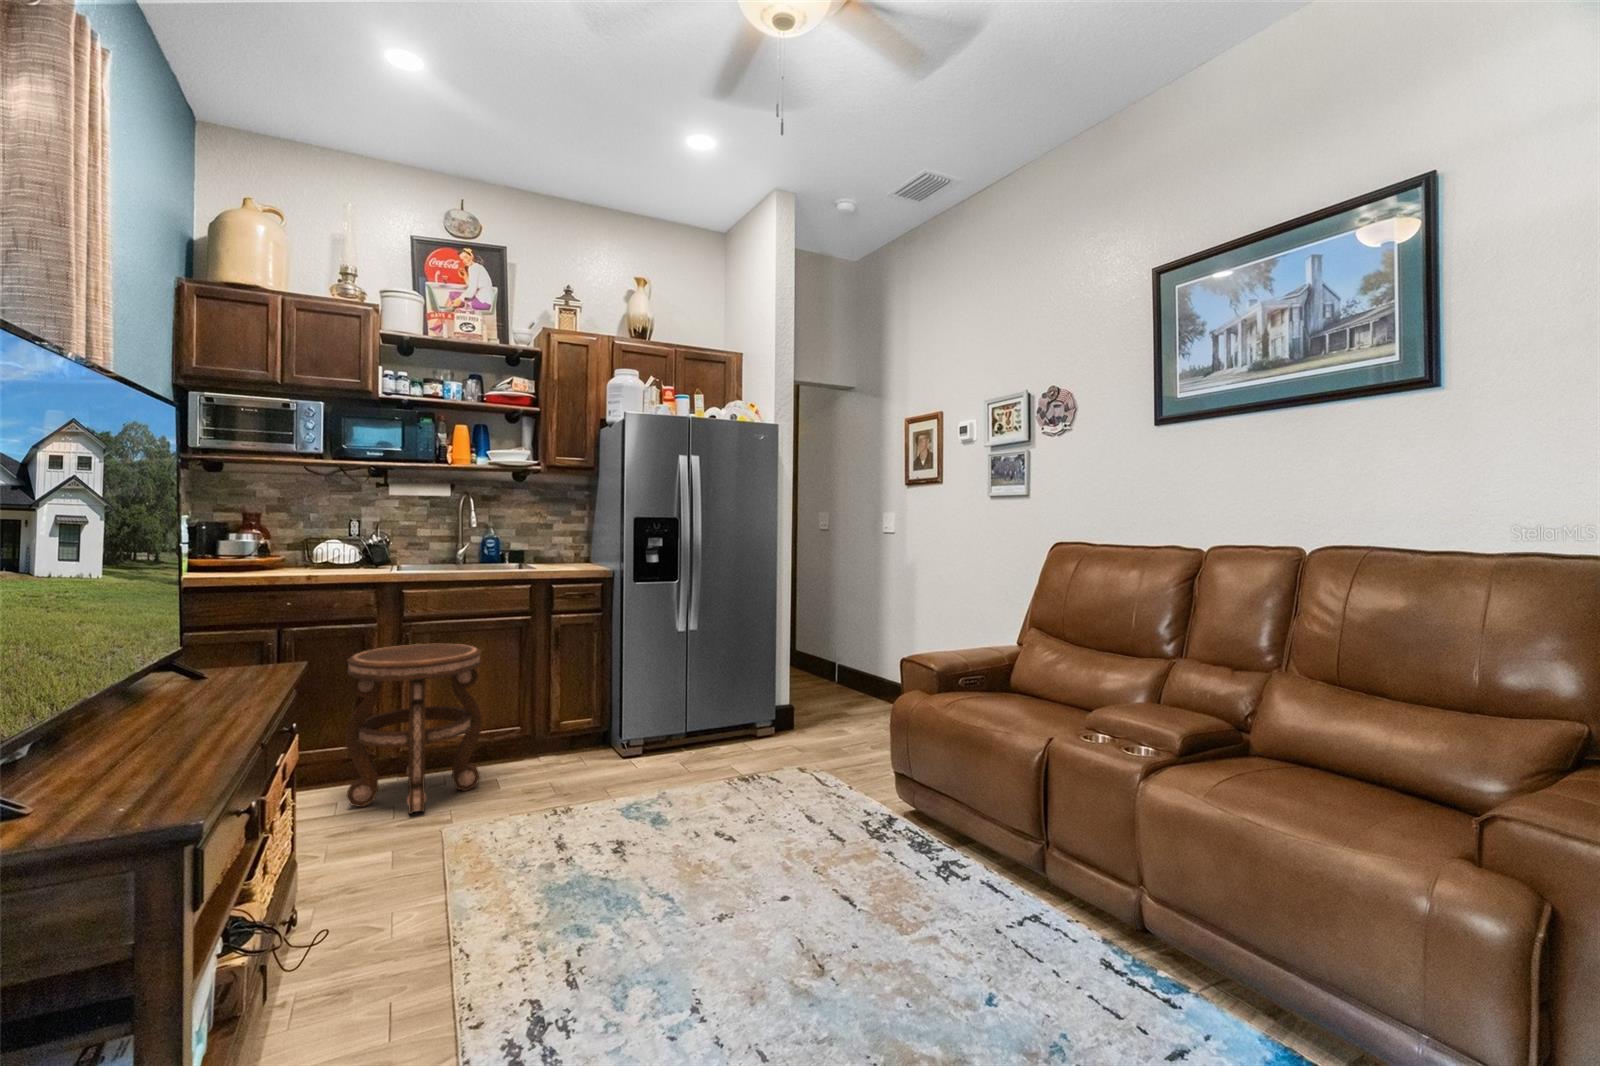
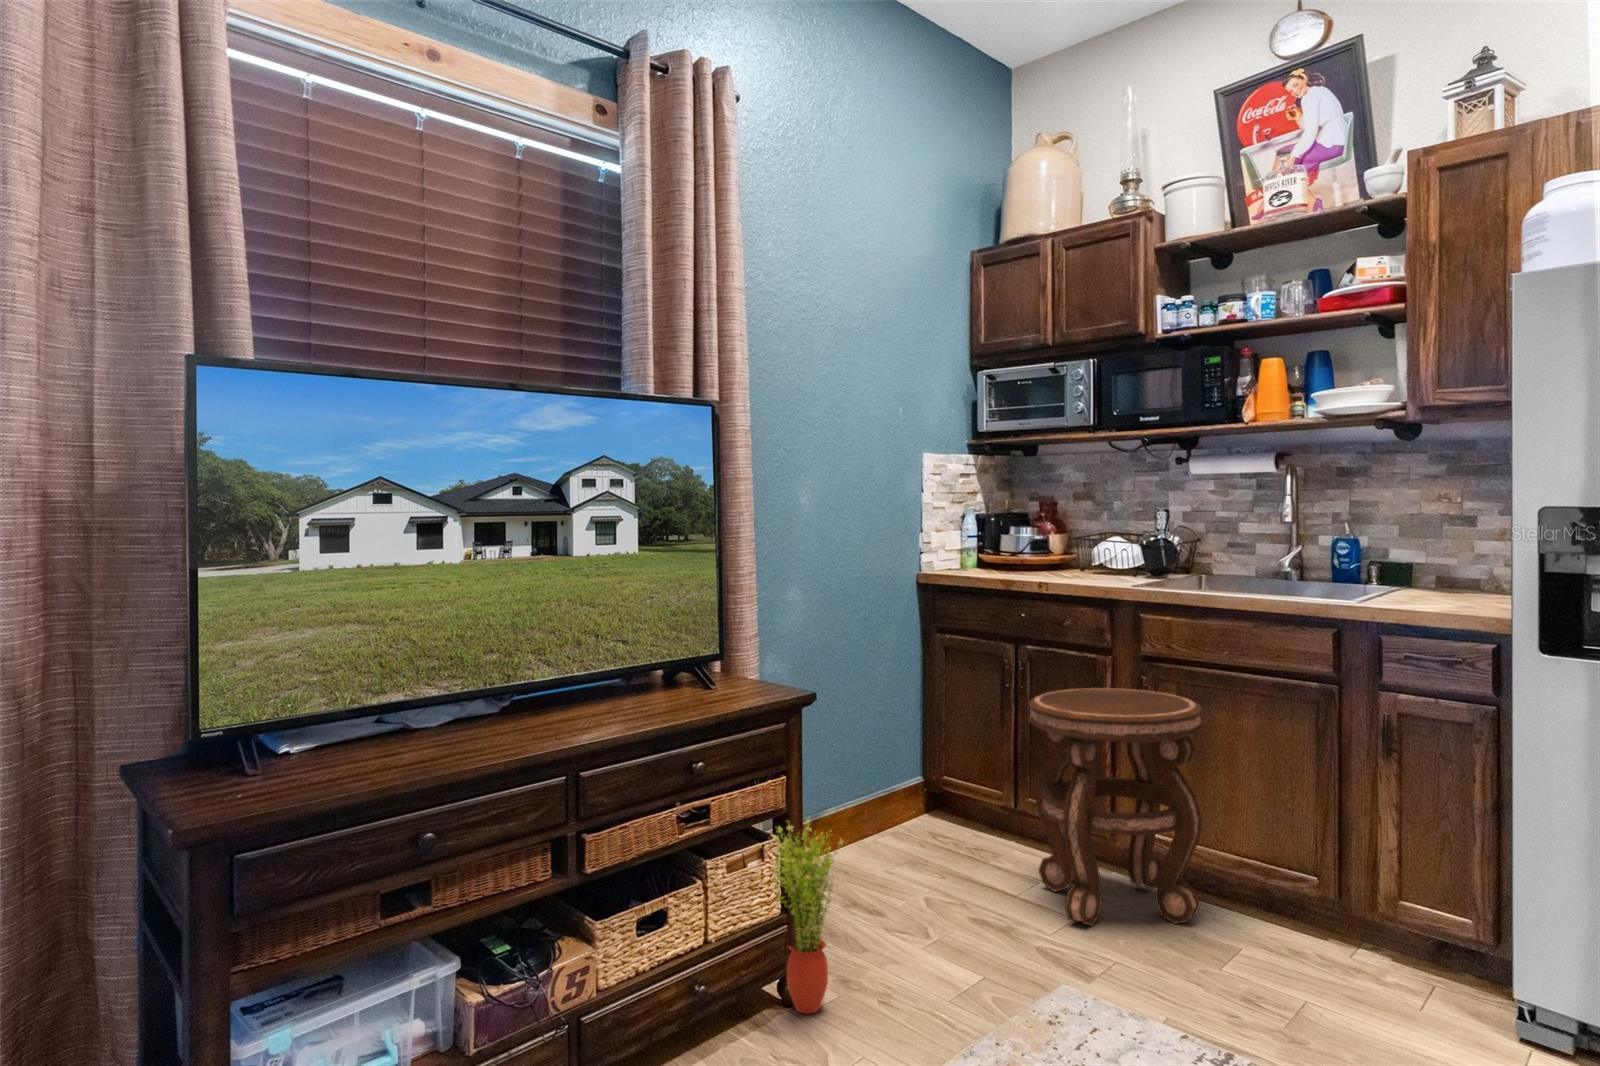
potted plant: none [302,777,367,950] -> present [772,820,843,1014]

